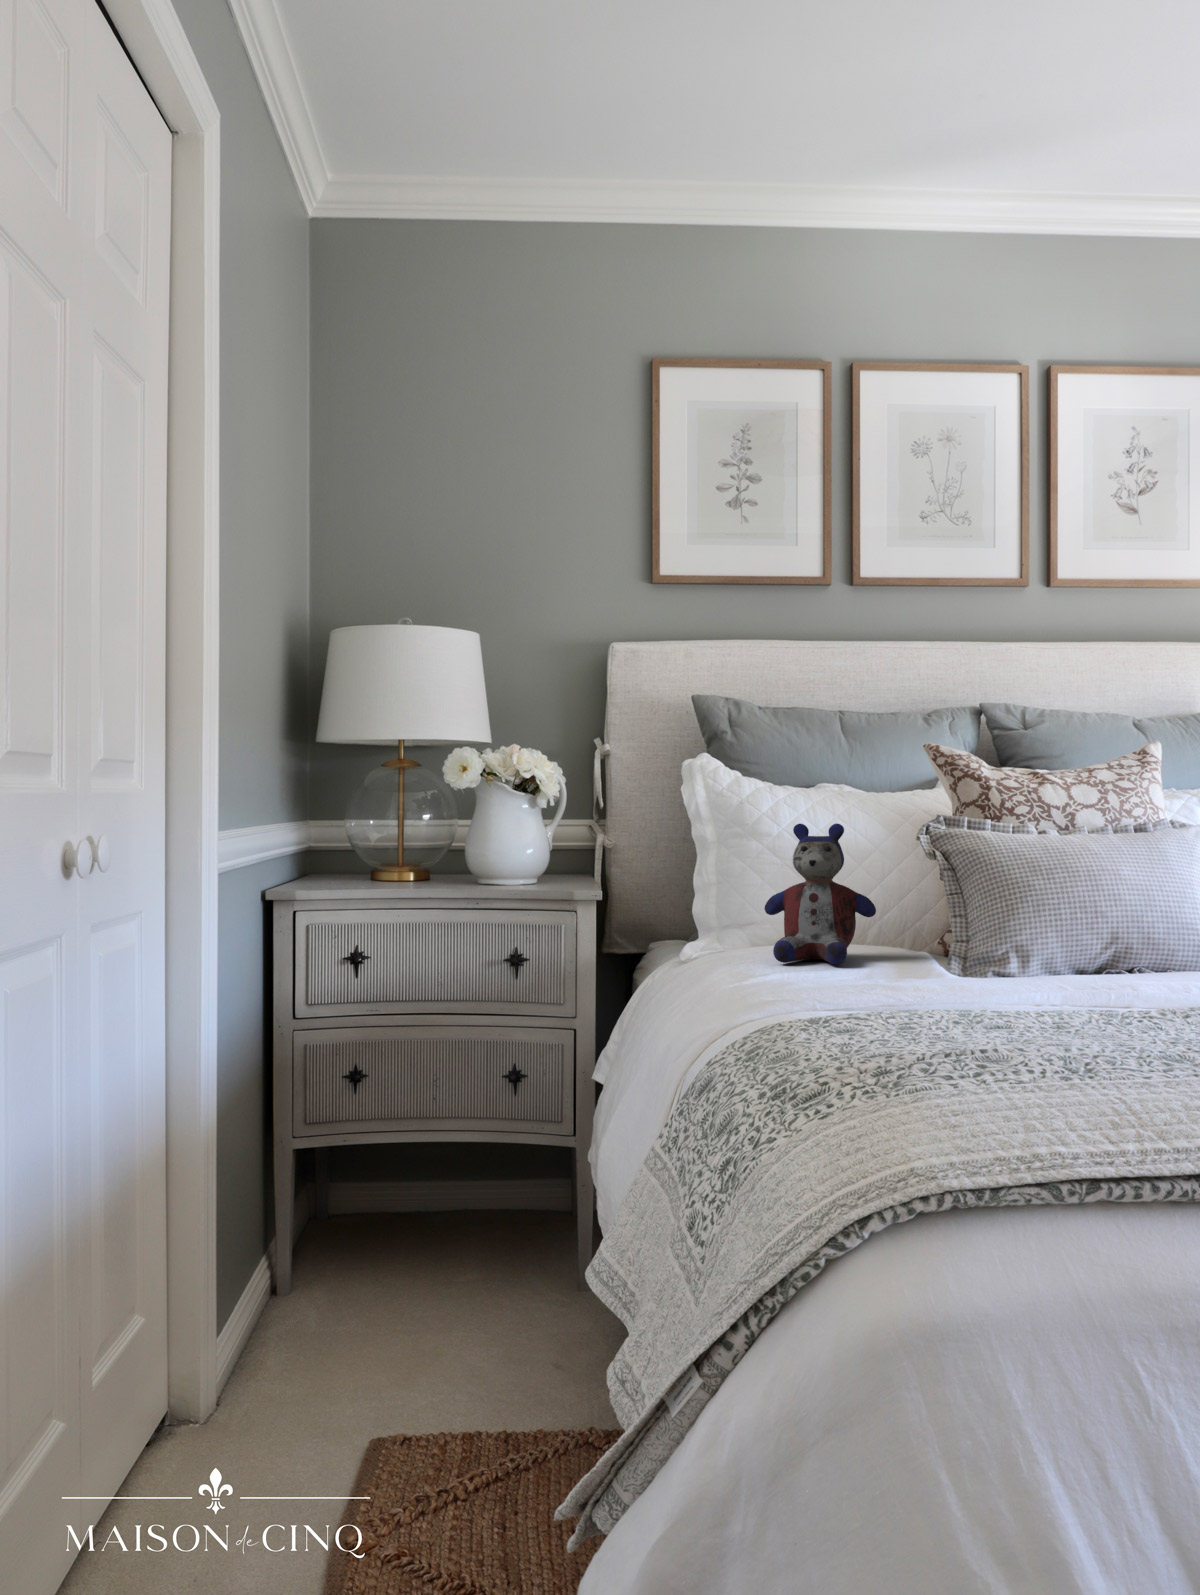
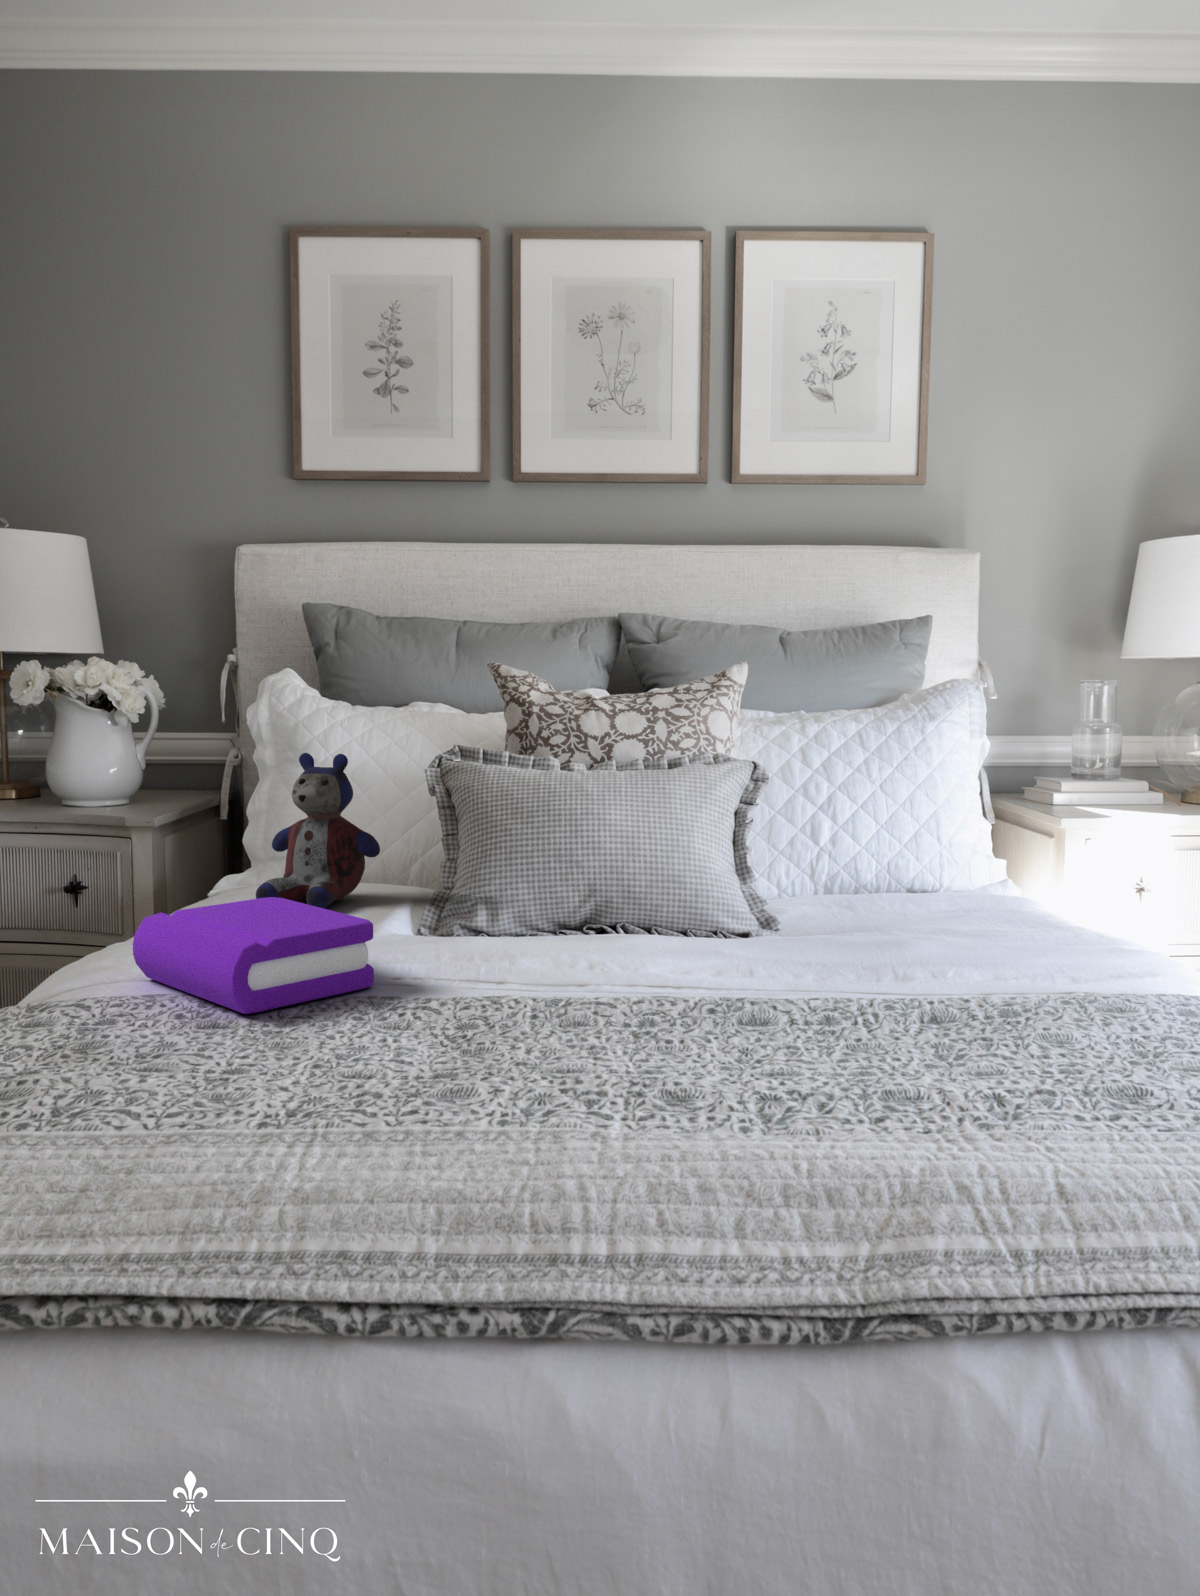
book: none [798,940,1019,1026] -> present [133,897,374,1014]

